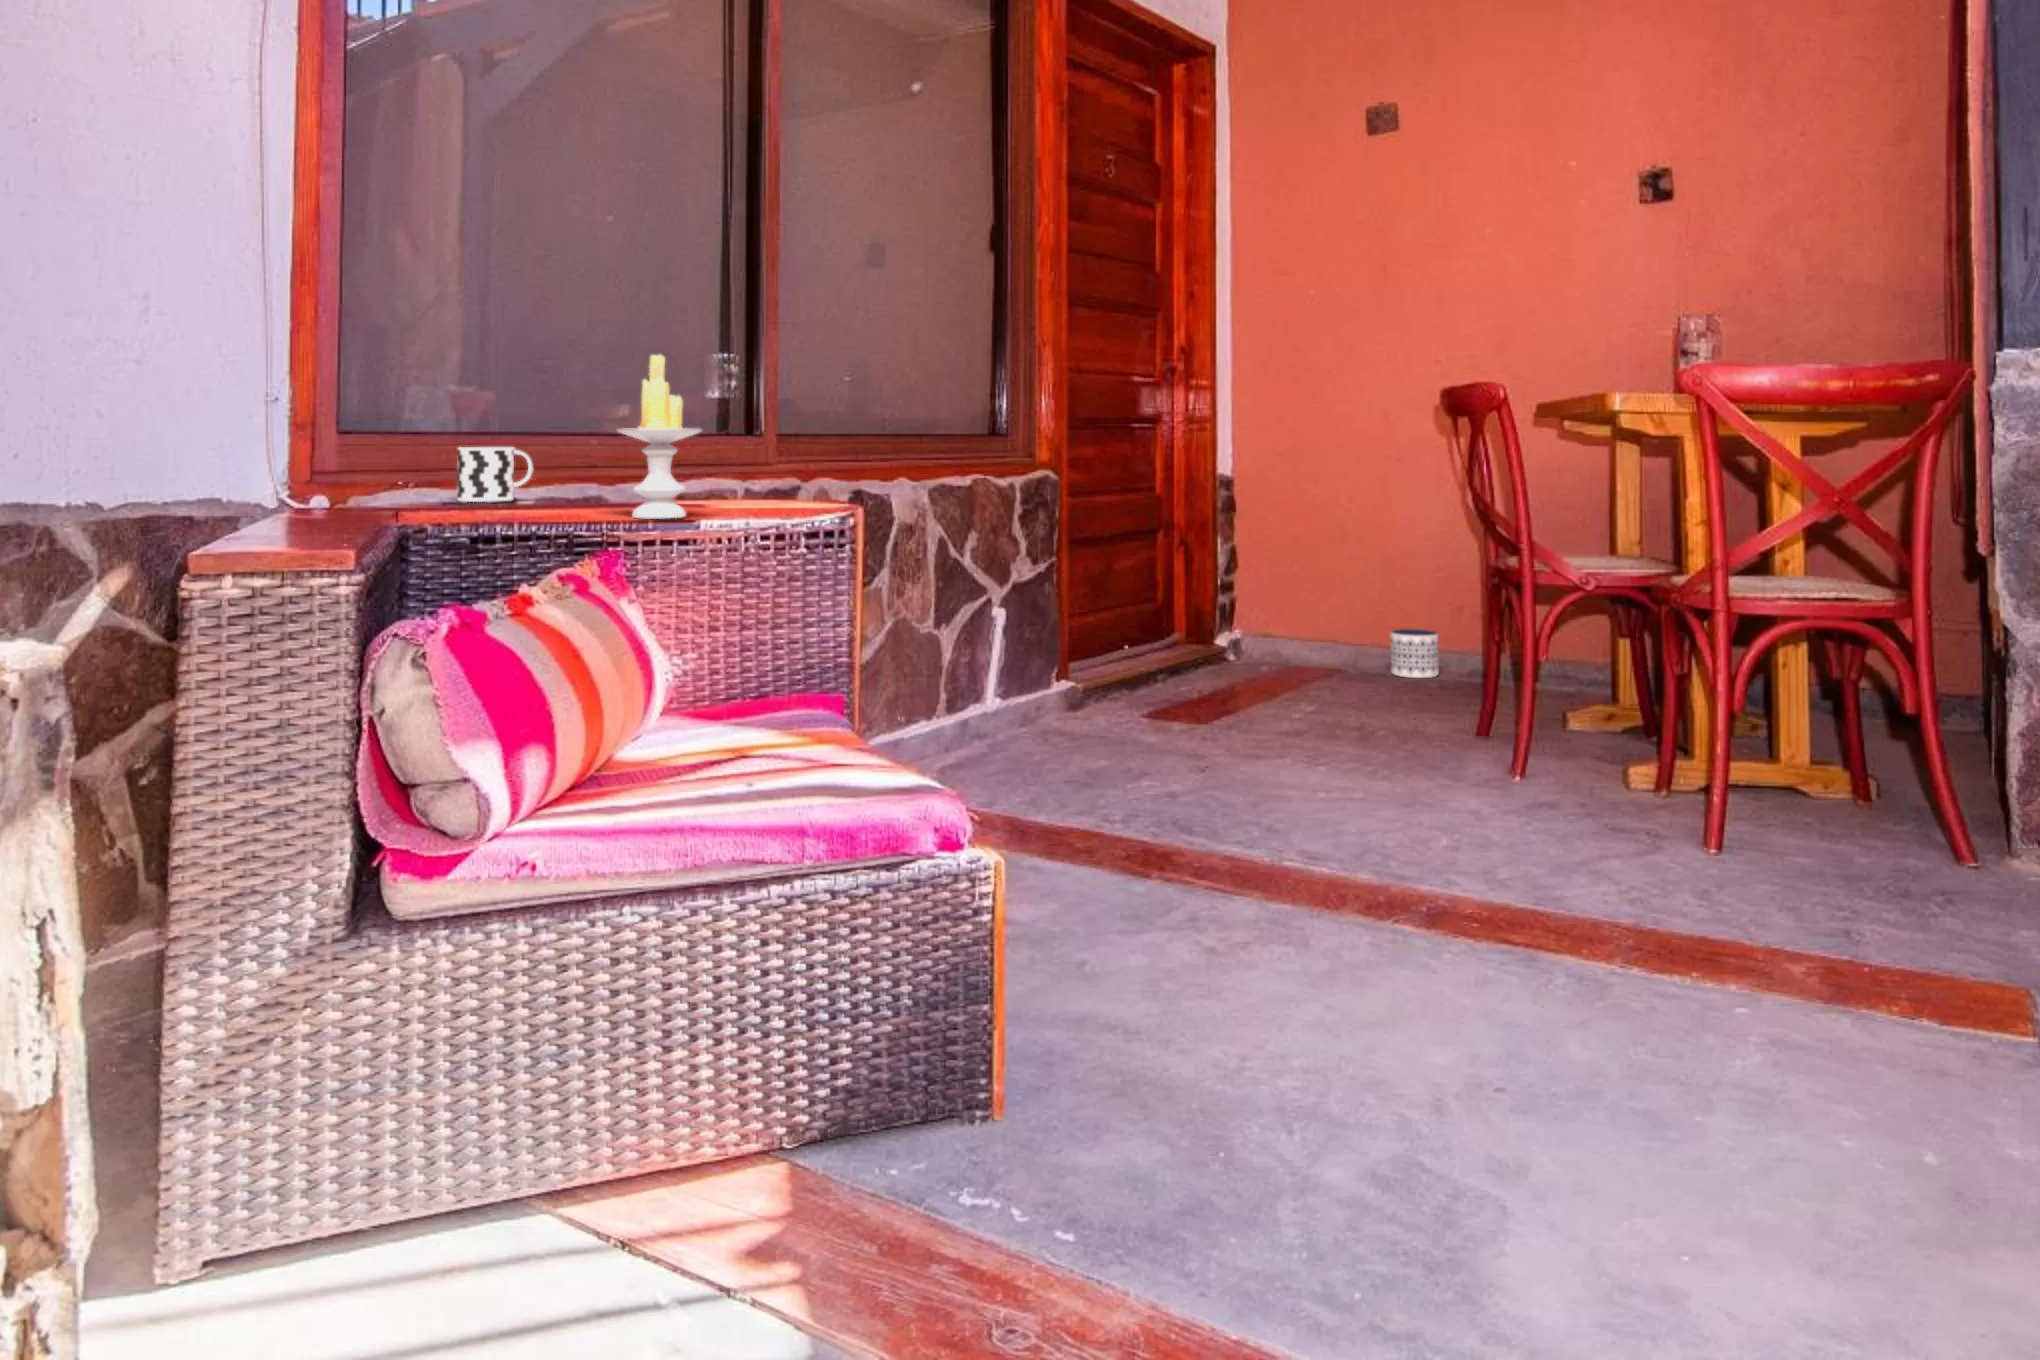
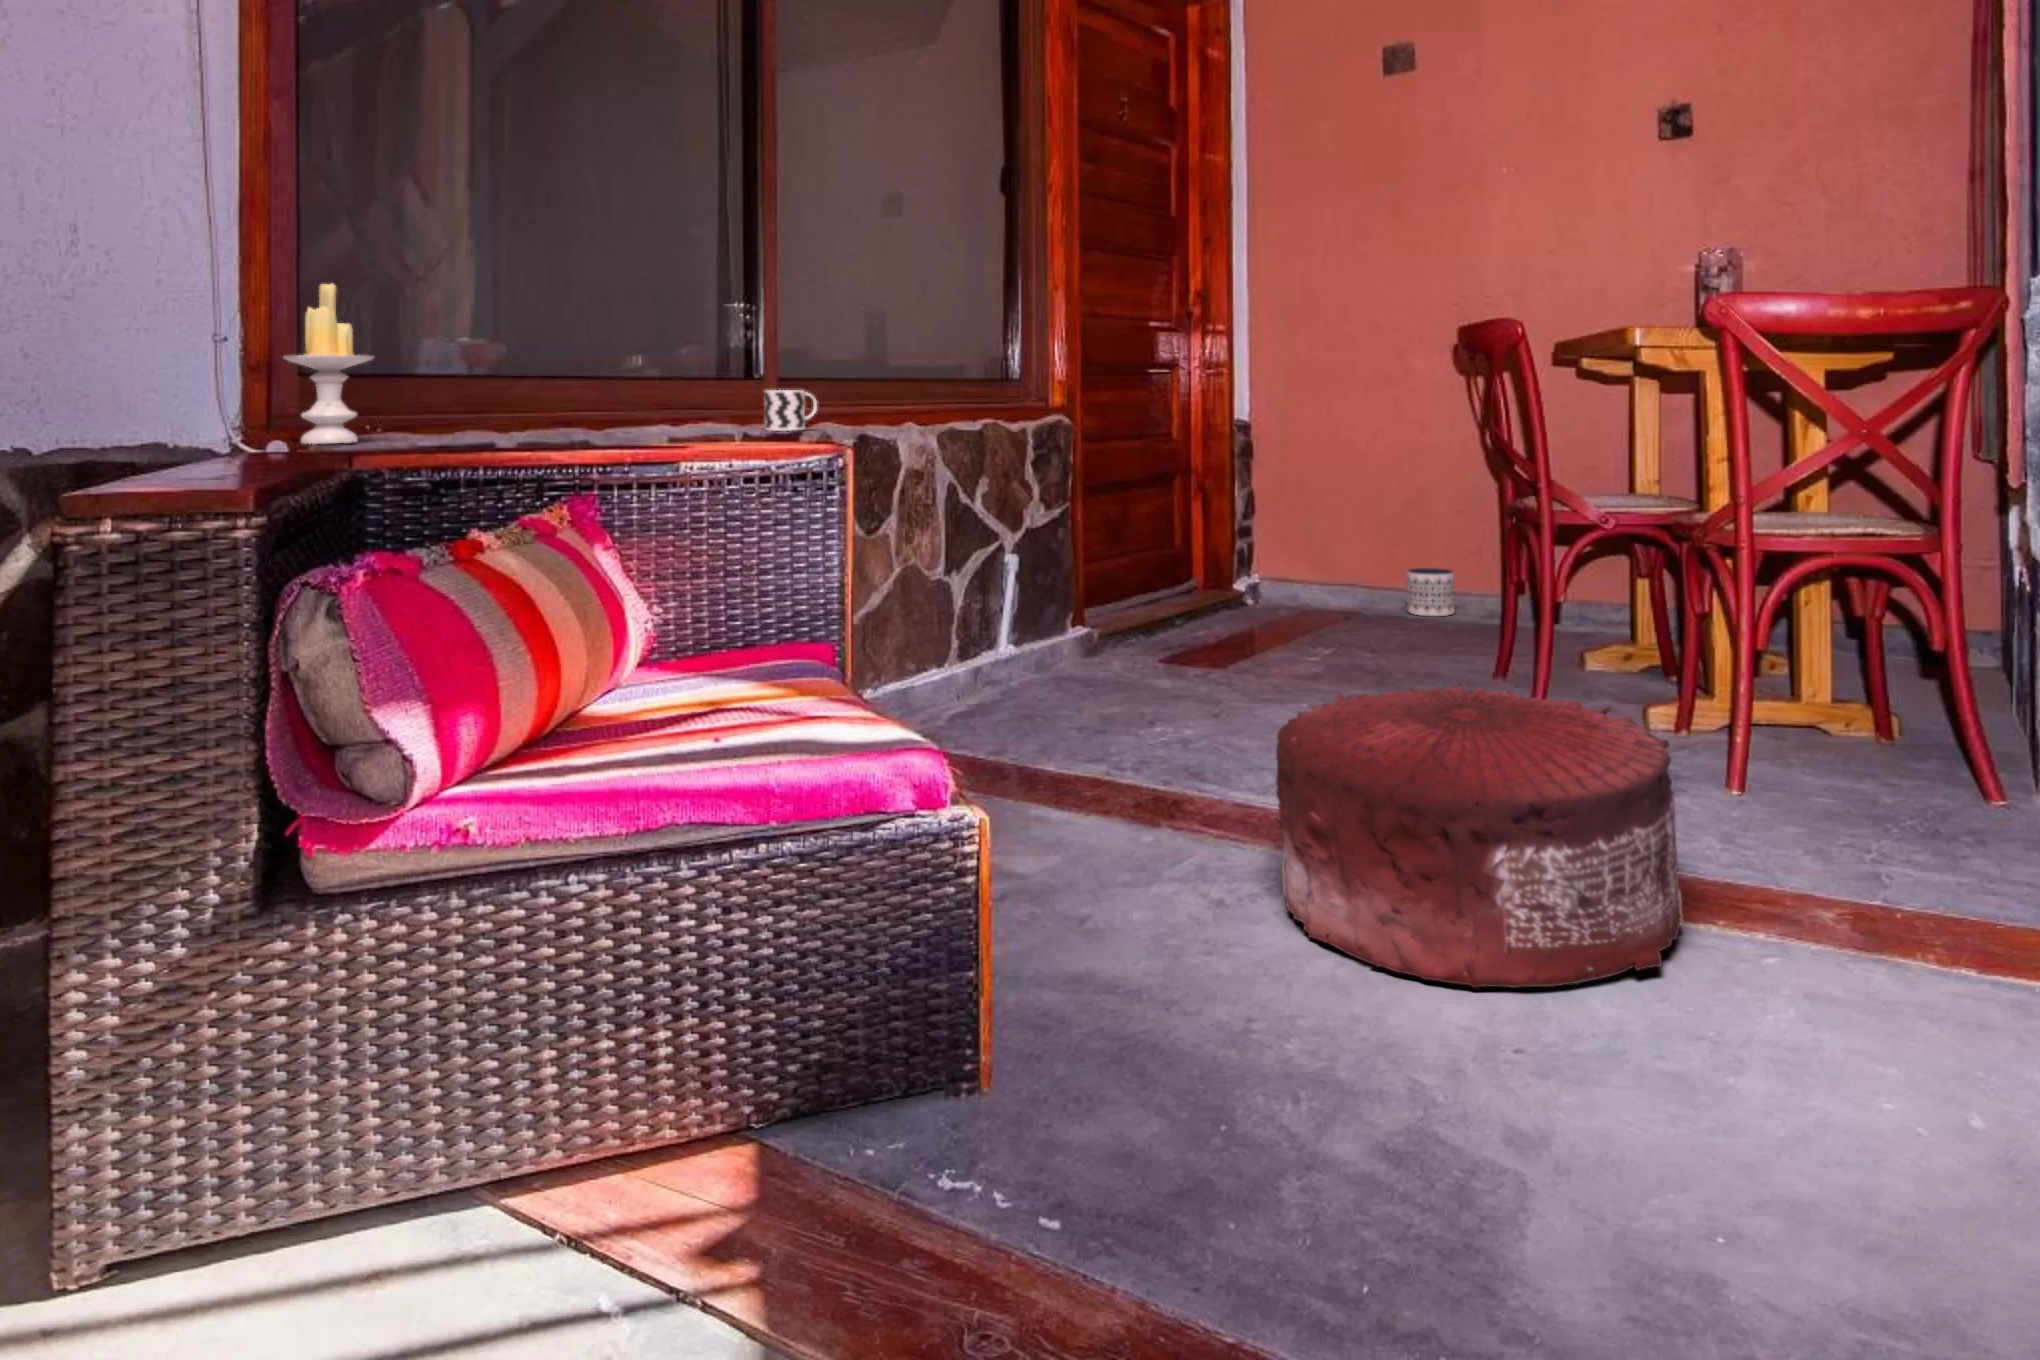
candle: present [617,355,702,518] -> present [283,283,374,444]
cup: present [457,447,533,502] -> present [765,390,817,431]
pouf: none [1266,742,1659,1033] -> present [1276,683,1683,988]

